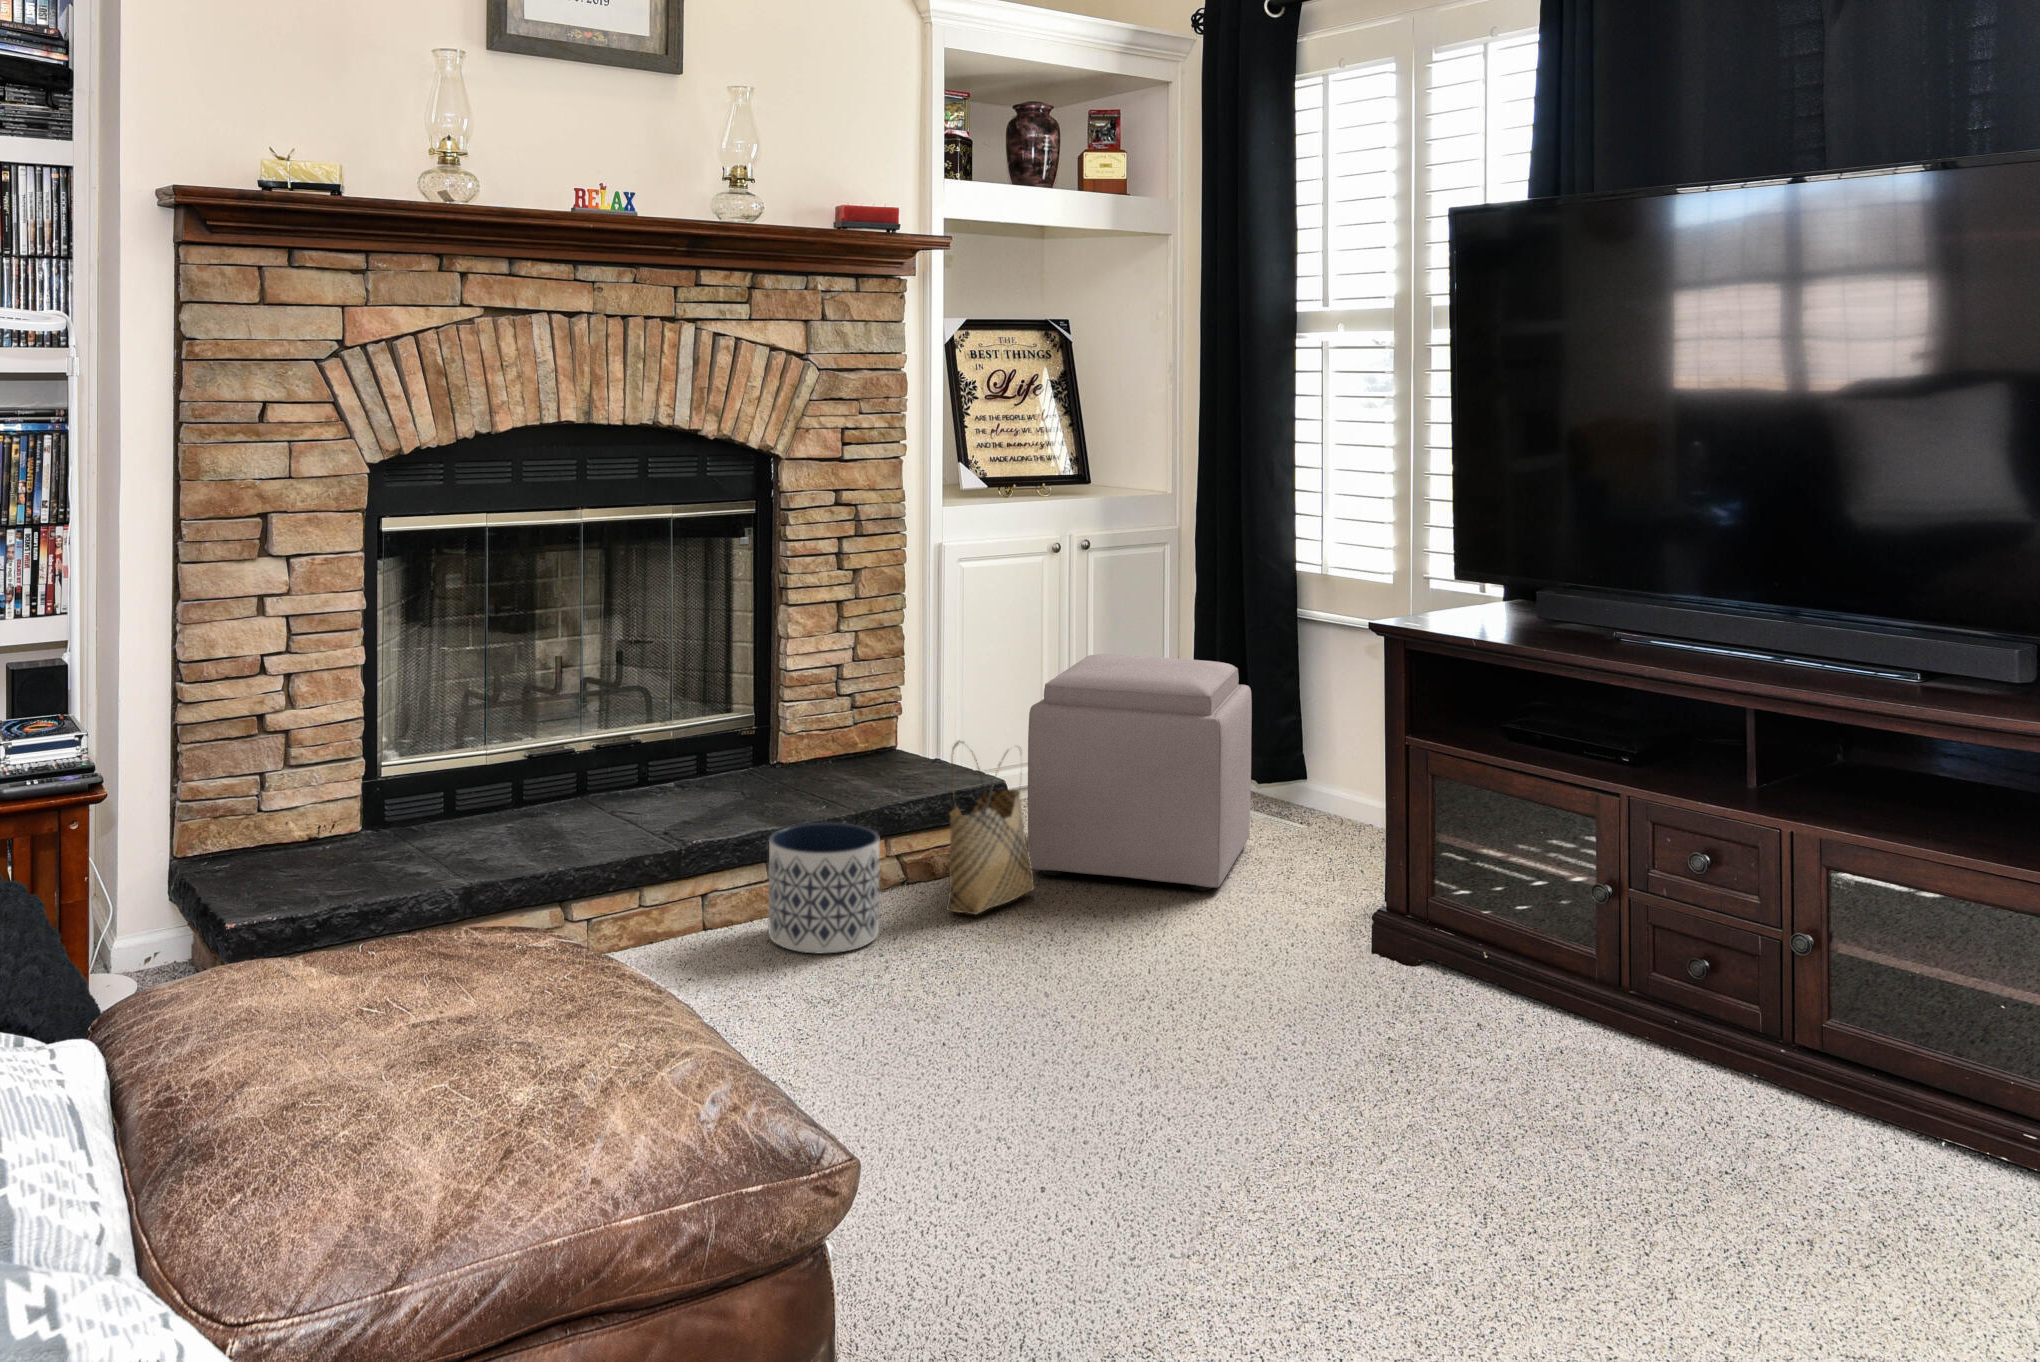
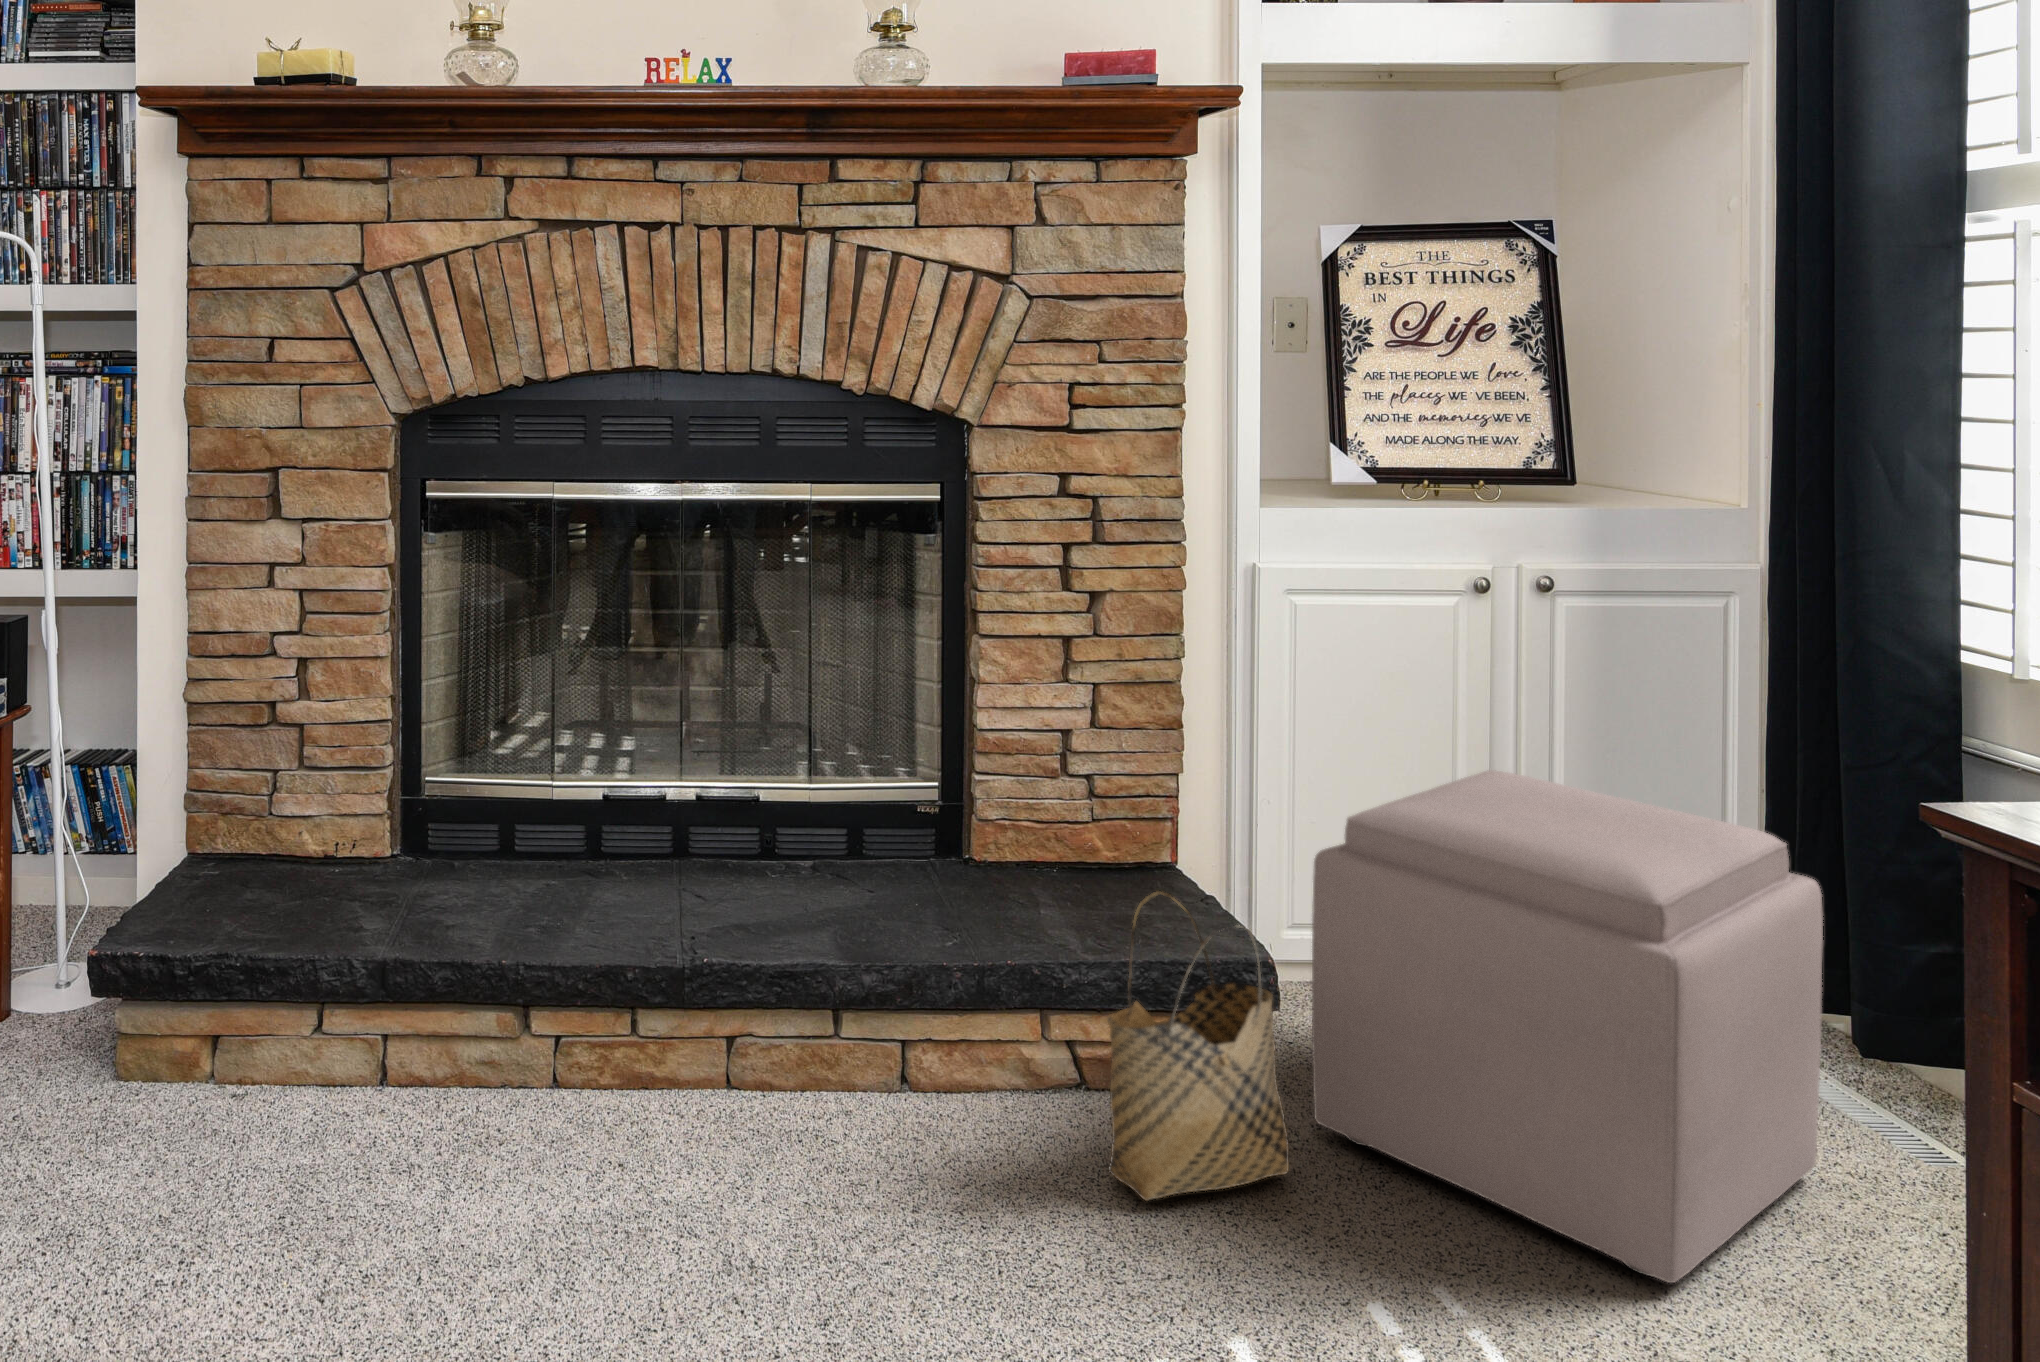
planter: present [768,823,880,954] -> none [795,977,969,1210]

